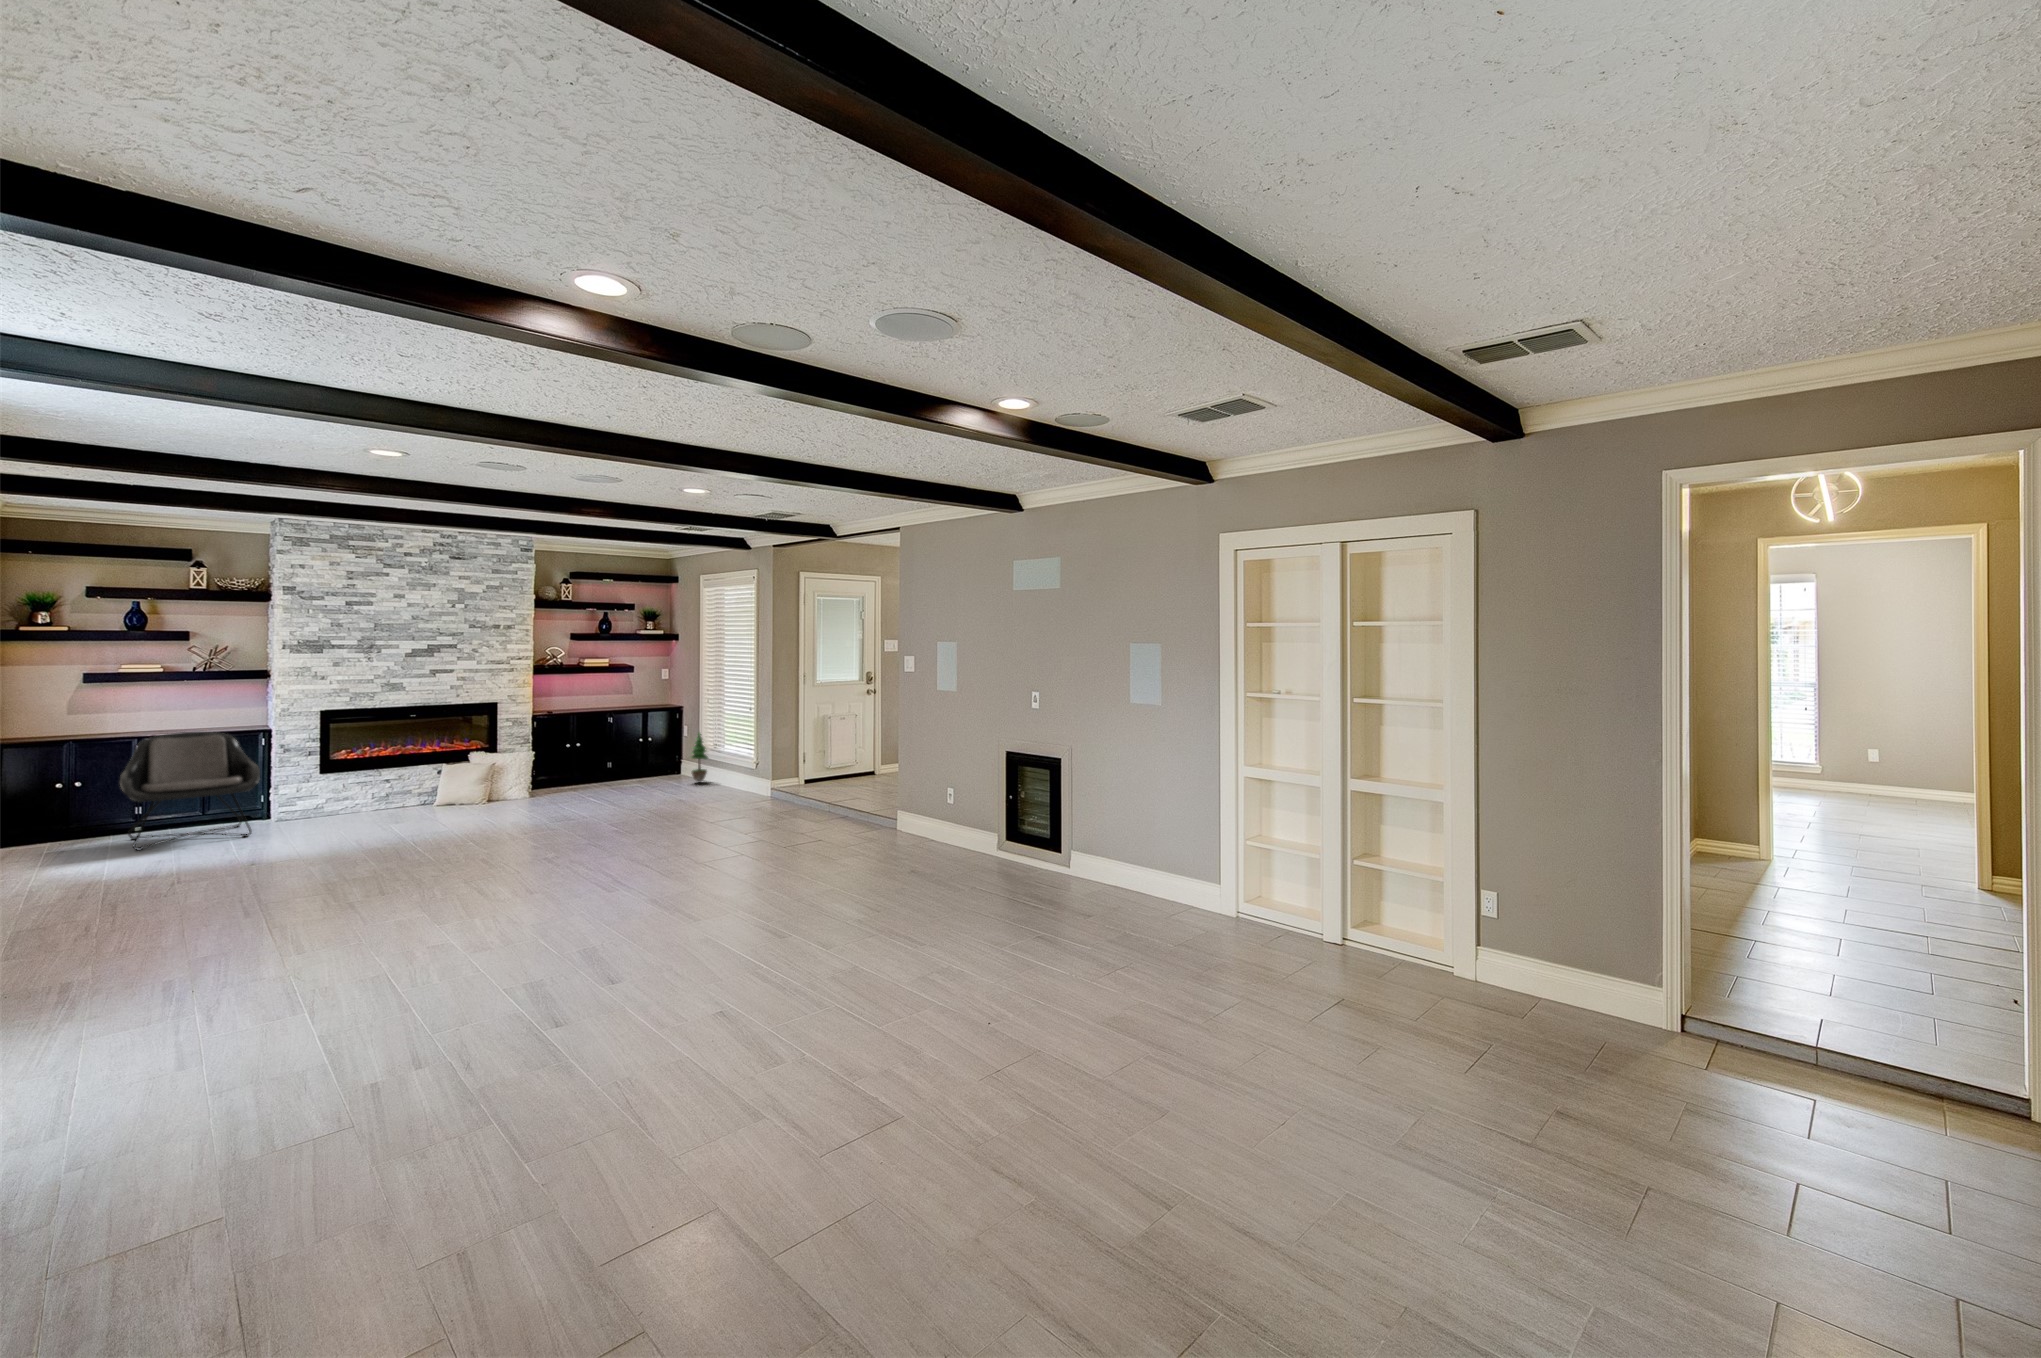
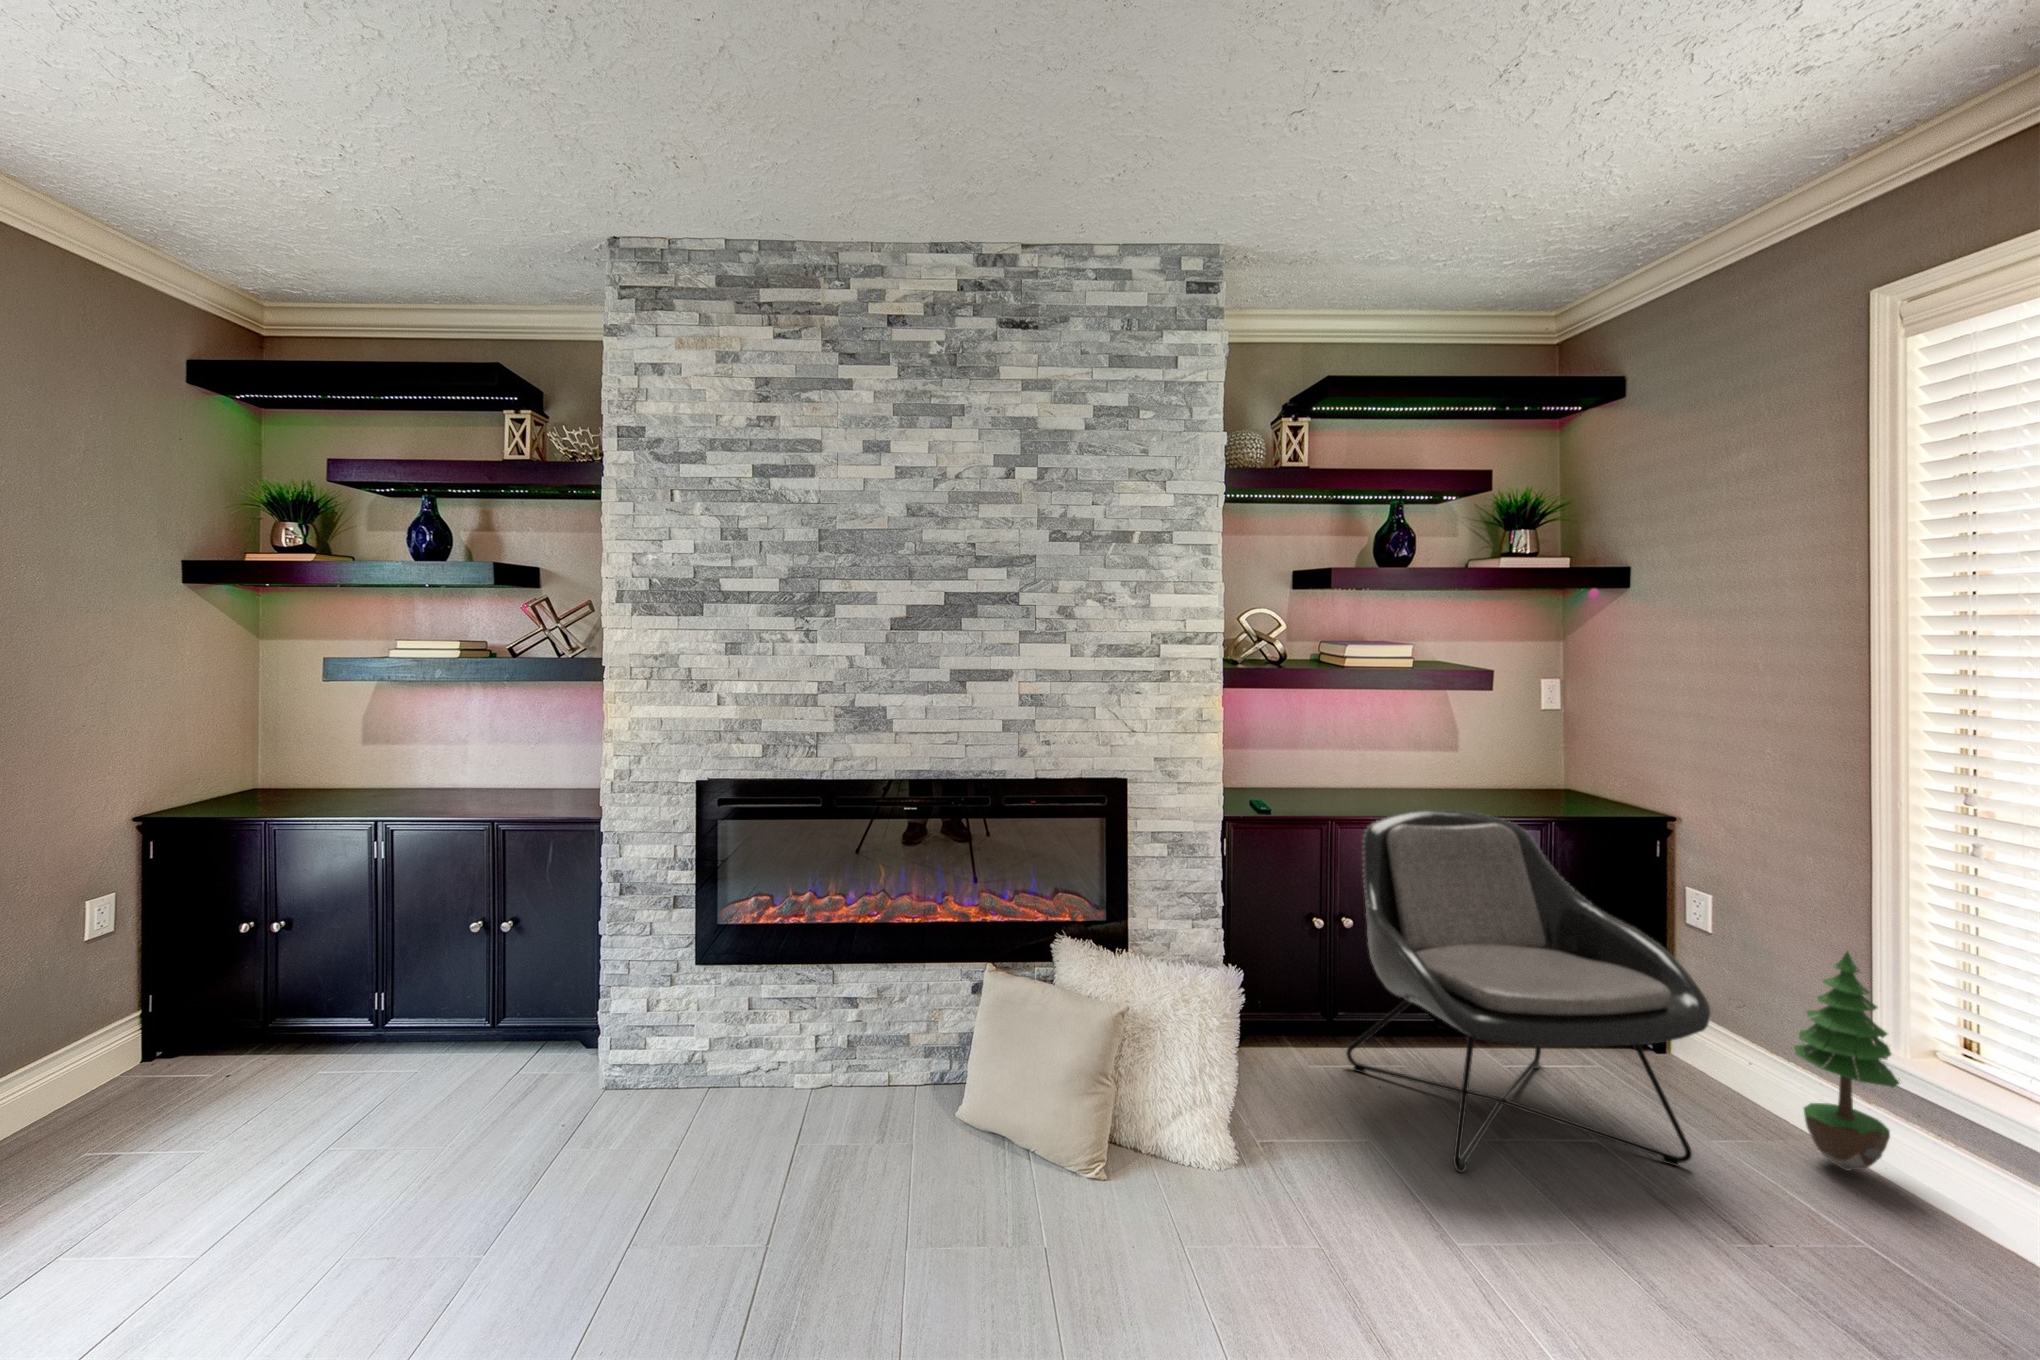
lounge chair: present [120,732,260,851] -> present [1346,809,1711,1173]

